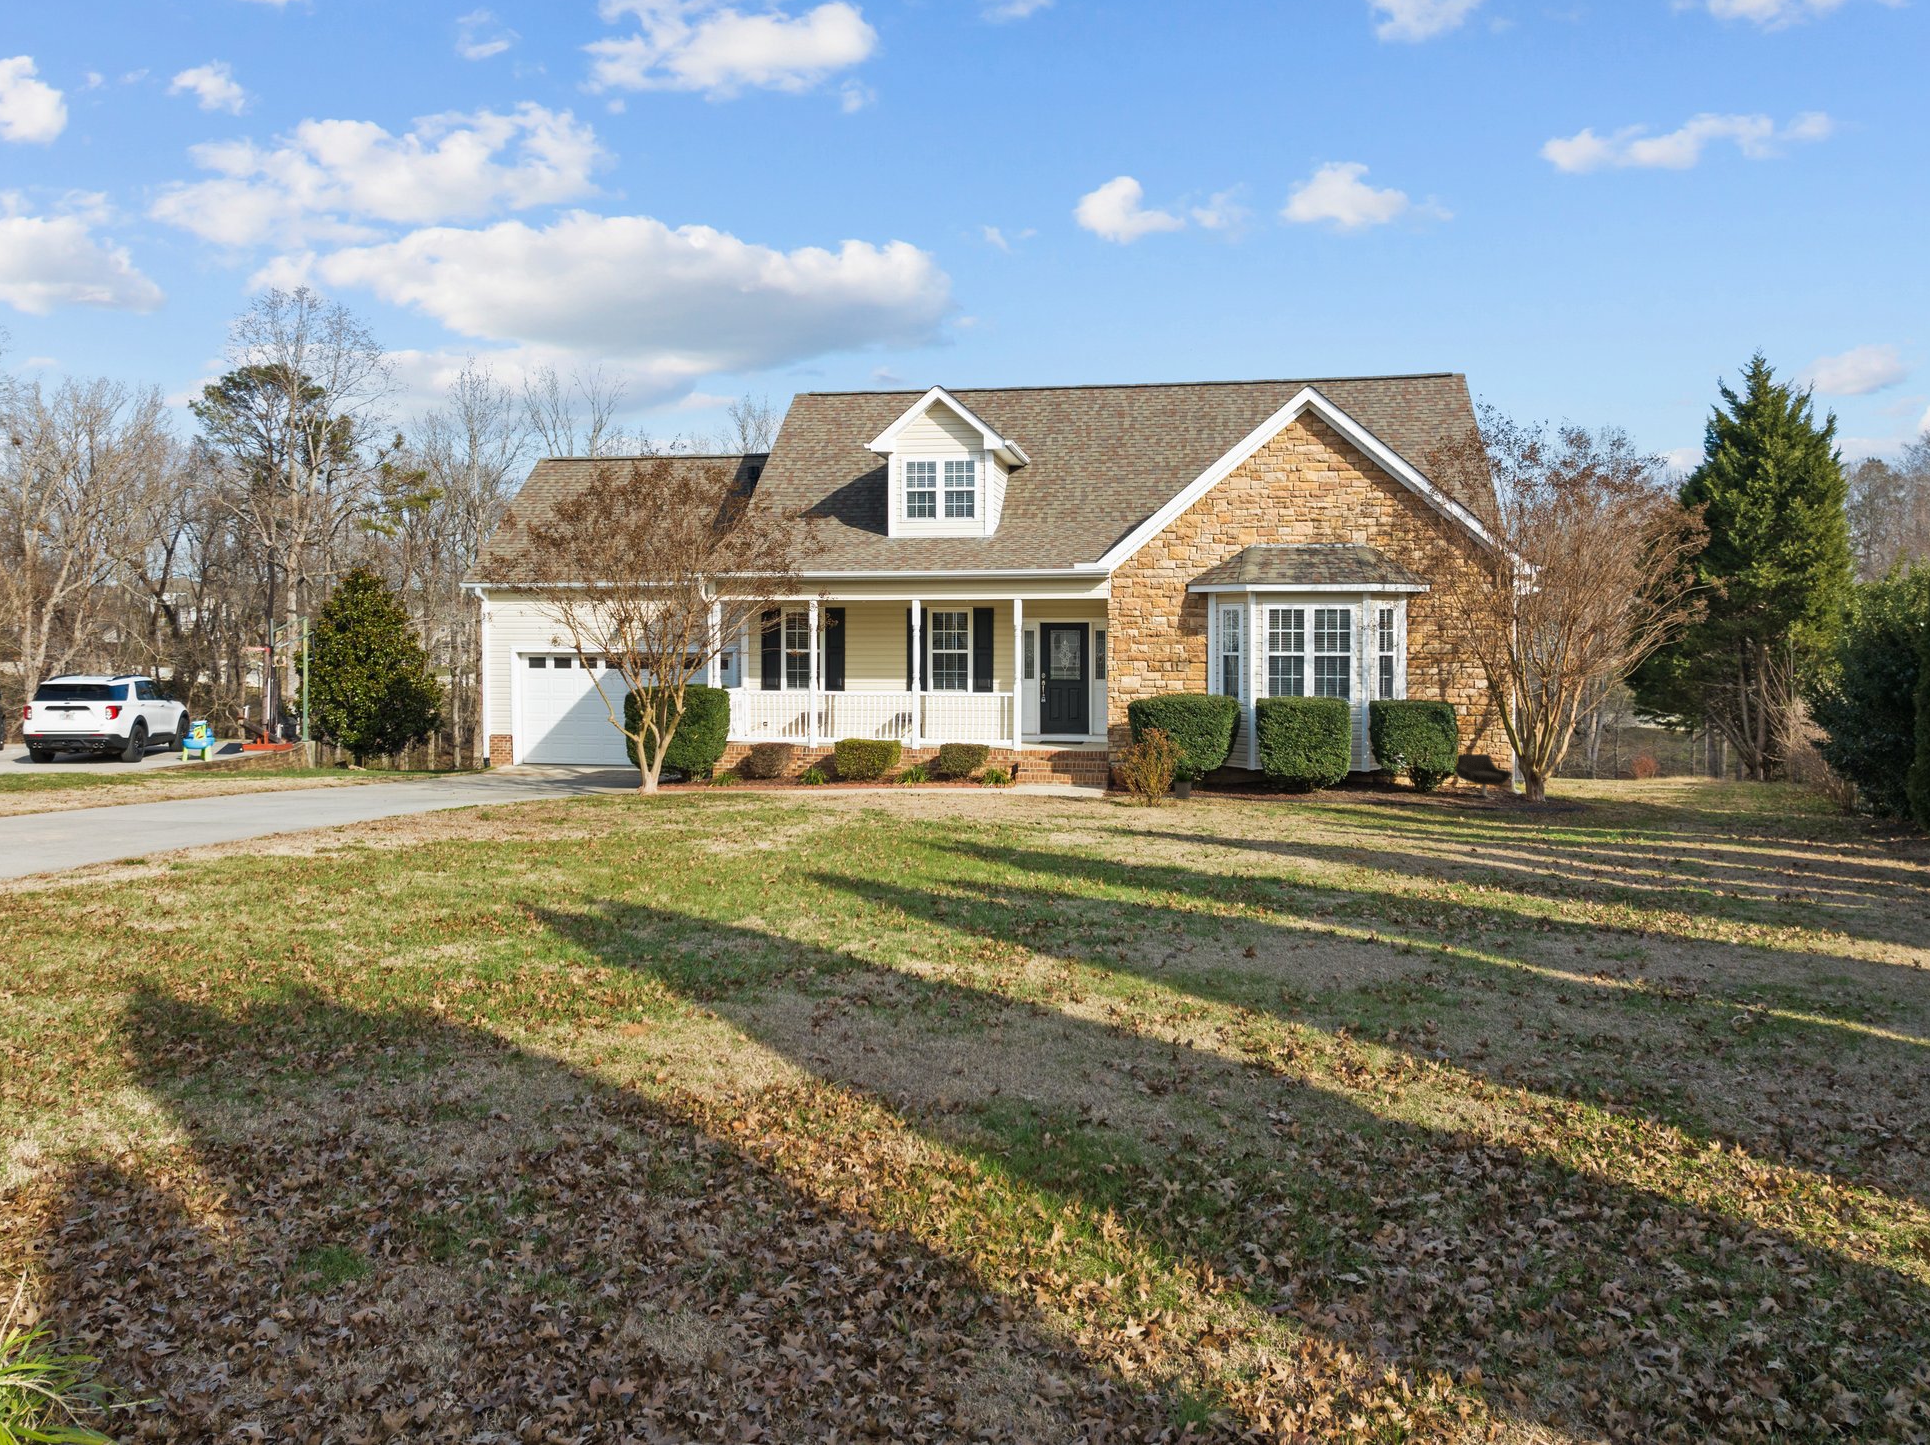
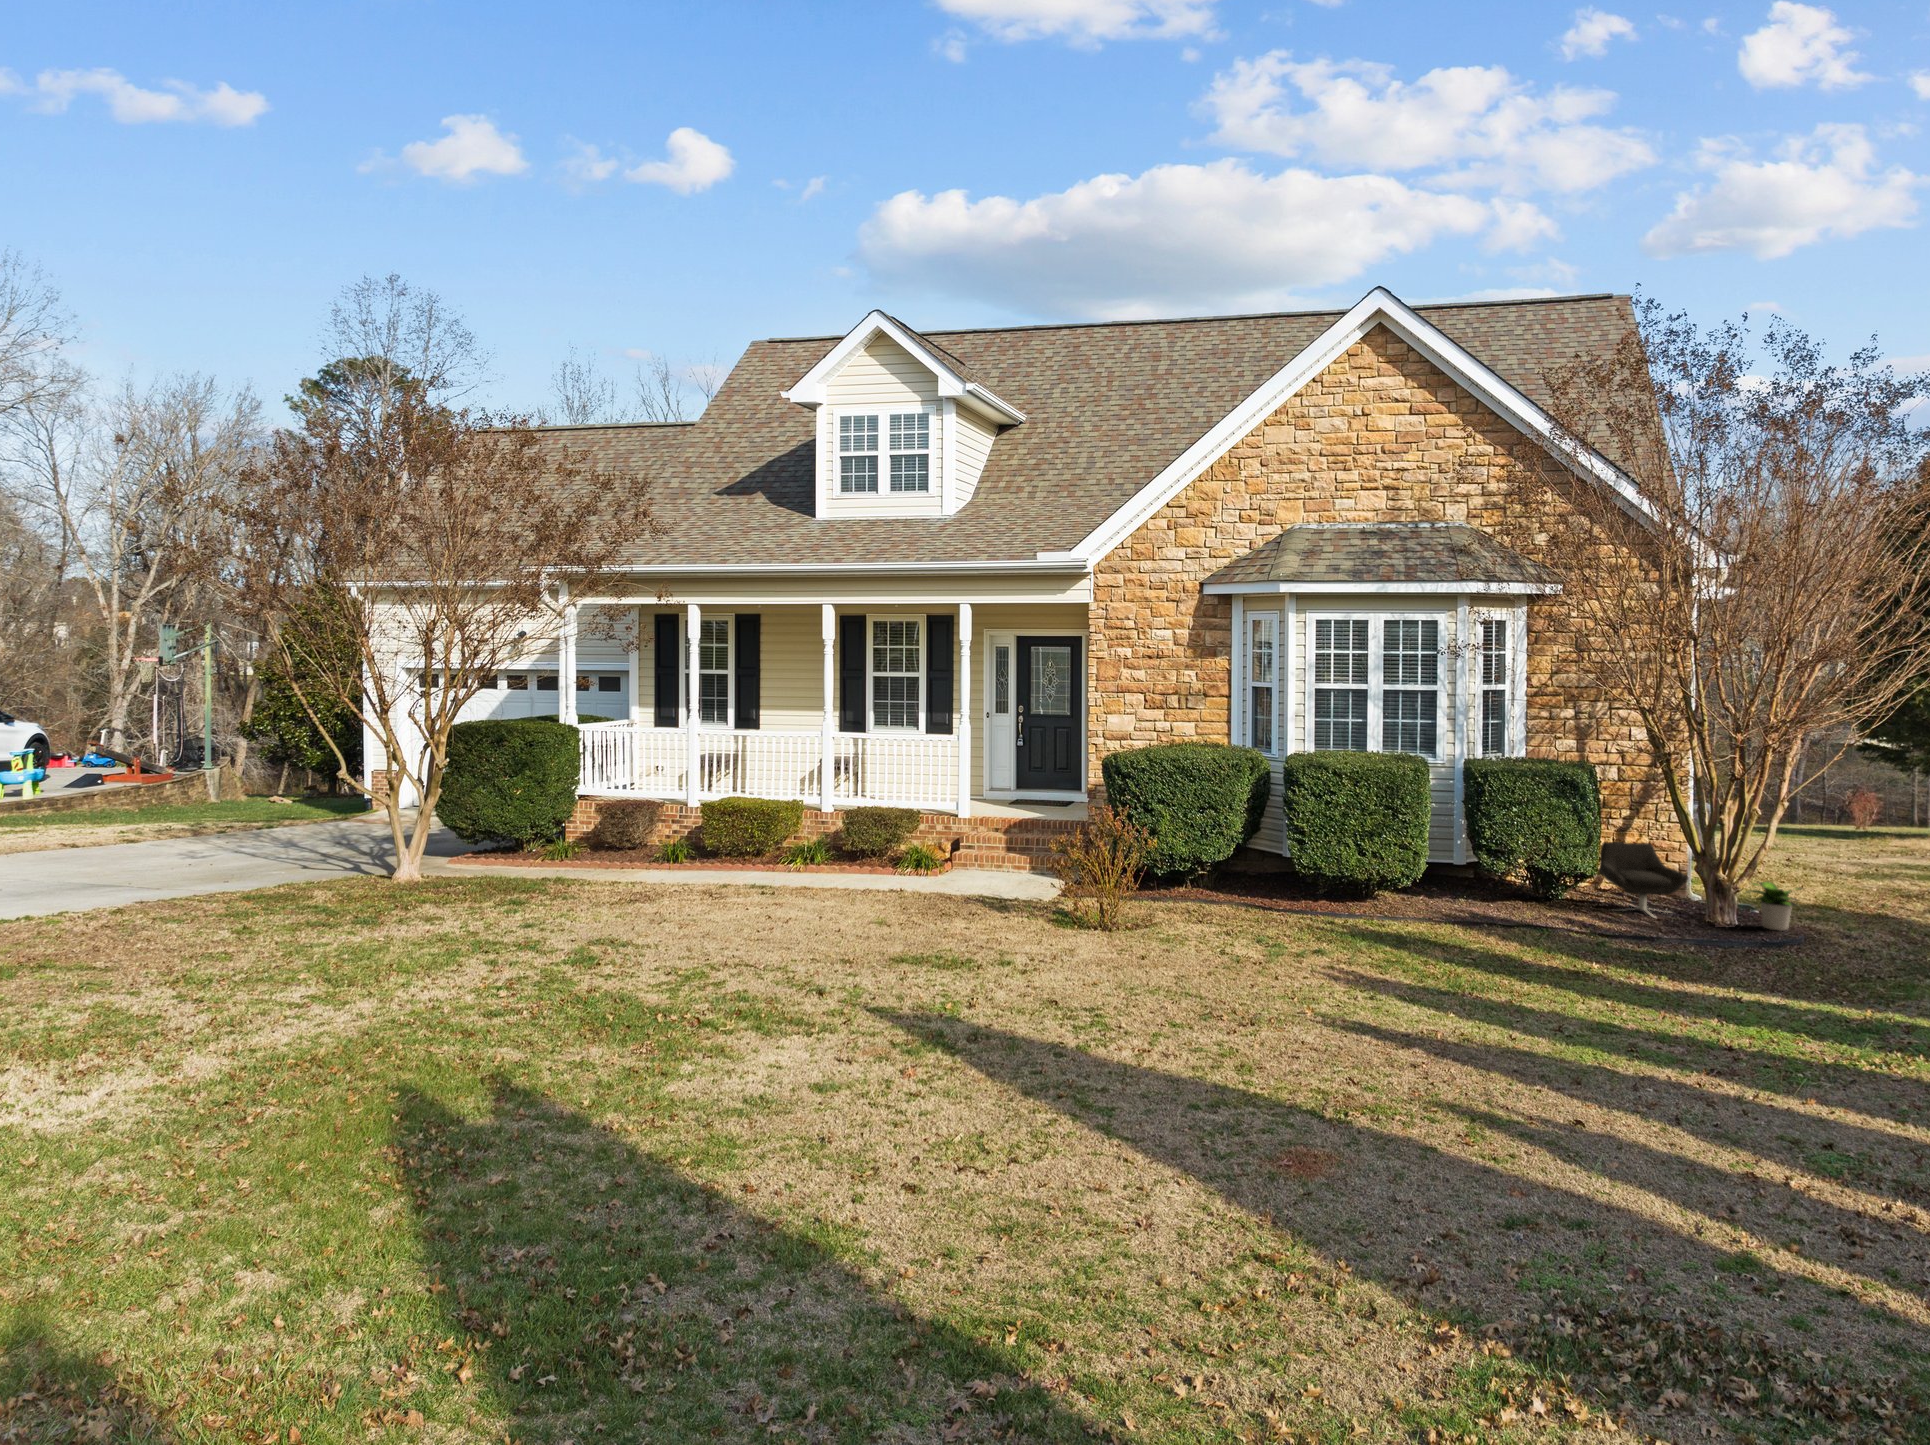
potted plant: present [1172,770,1192,799] -> present [1746,881,1802,931]

